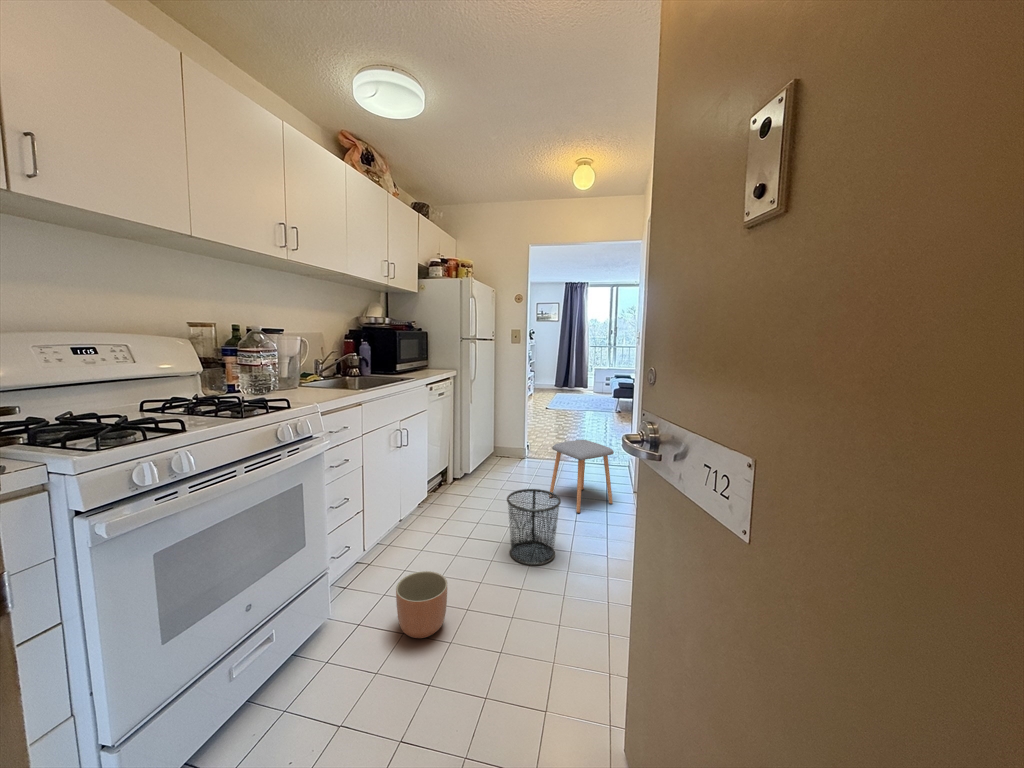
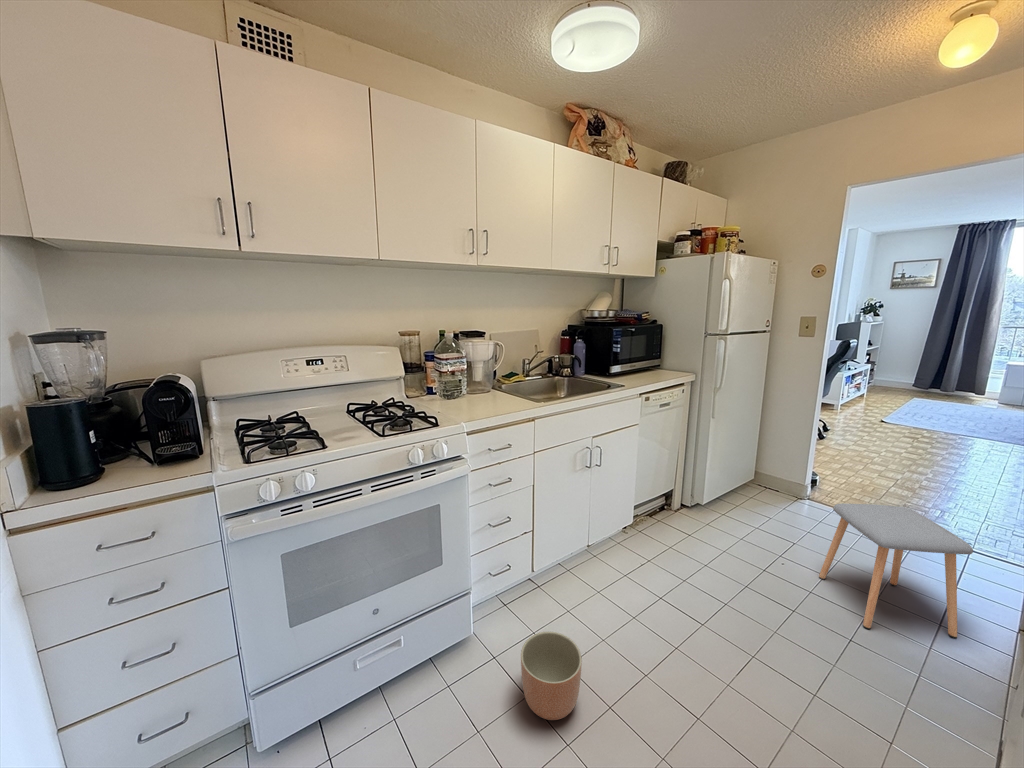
waste bin: present [507,489,561,565] -> none [710,567,806,696]

